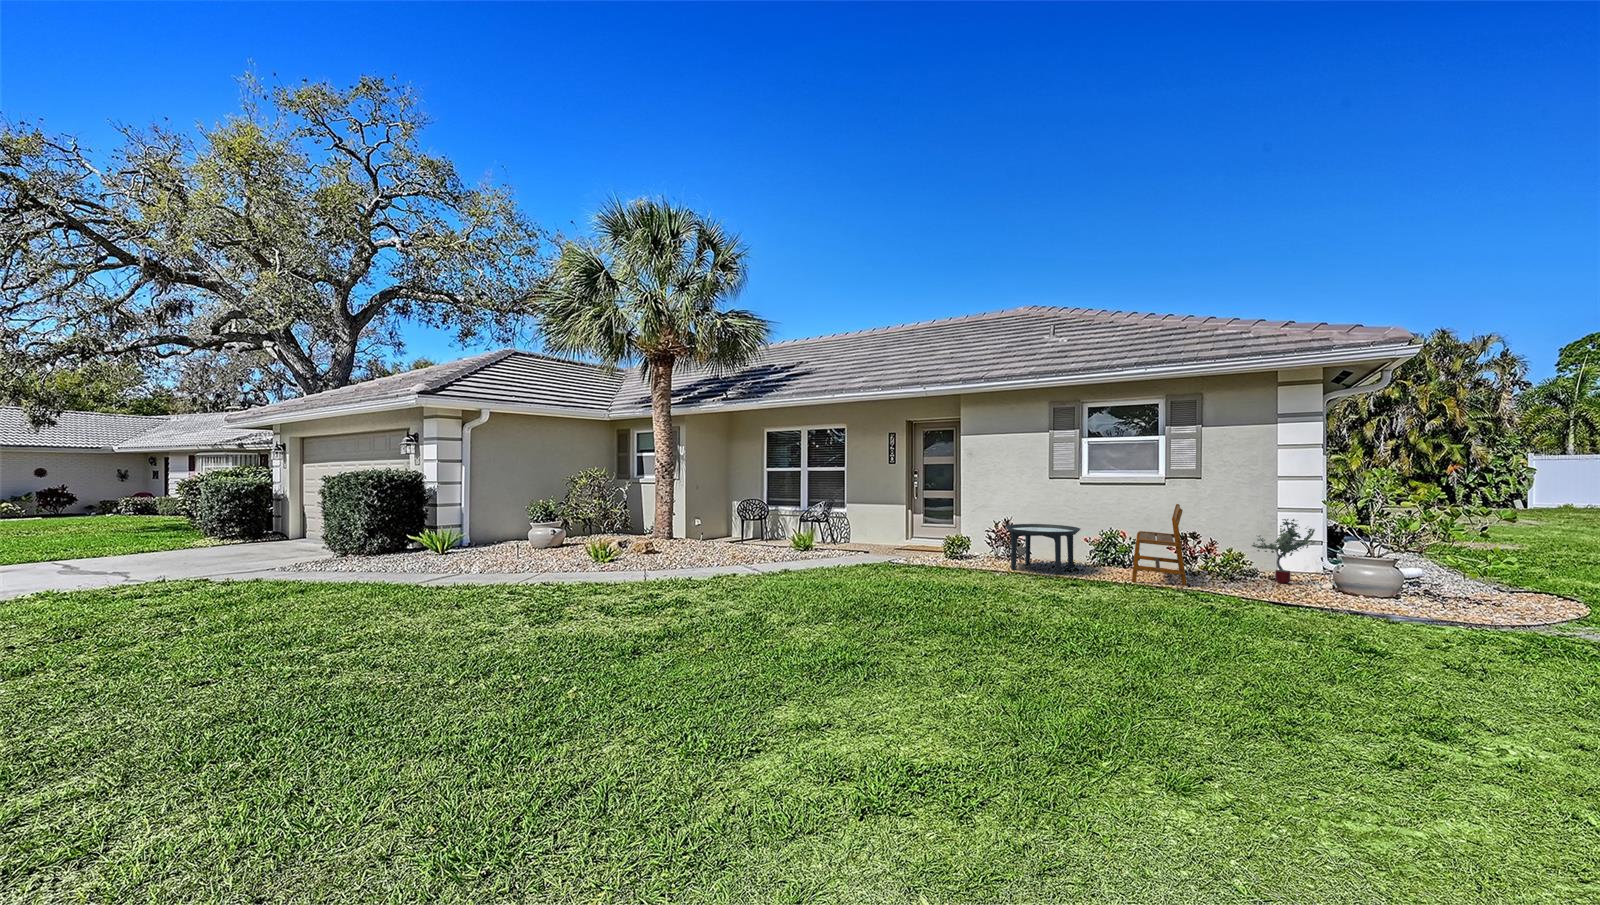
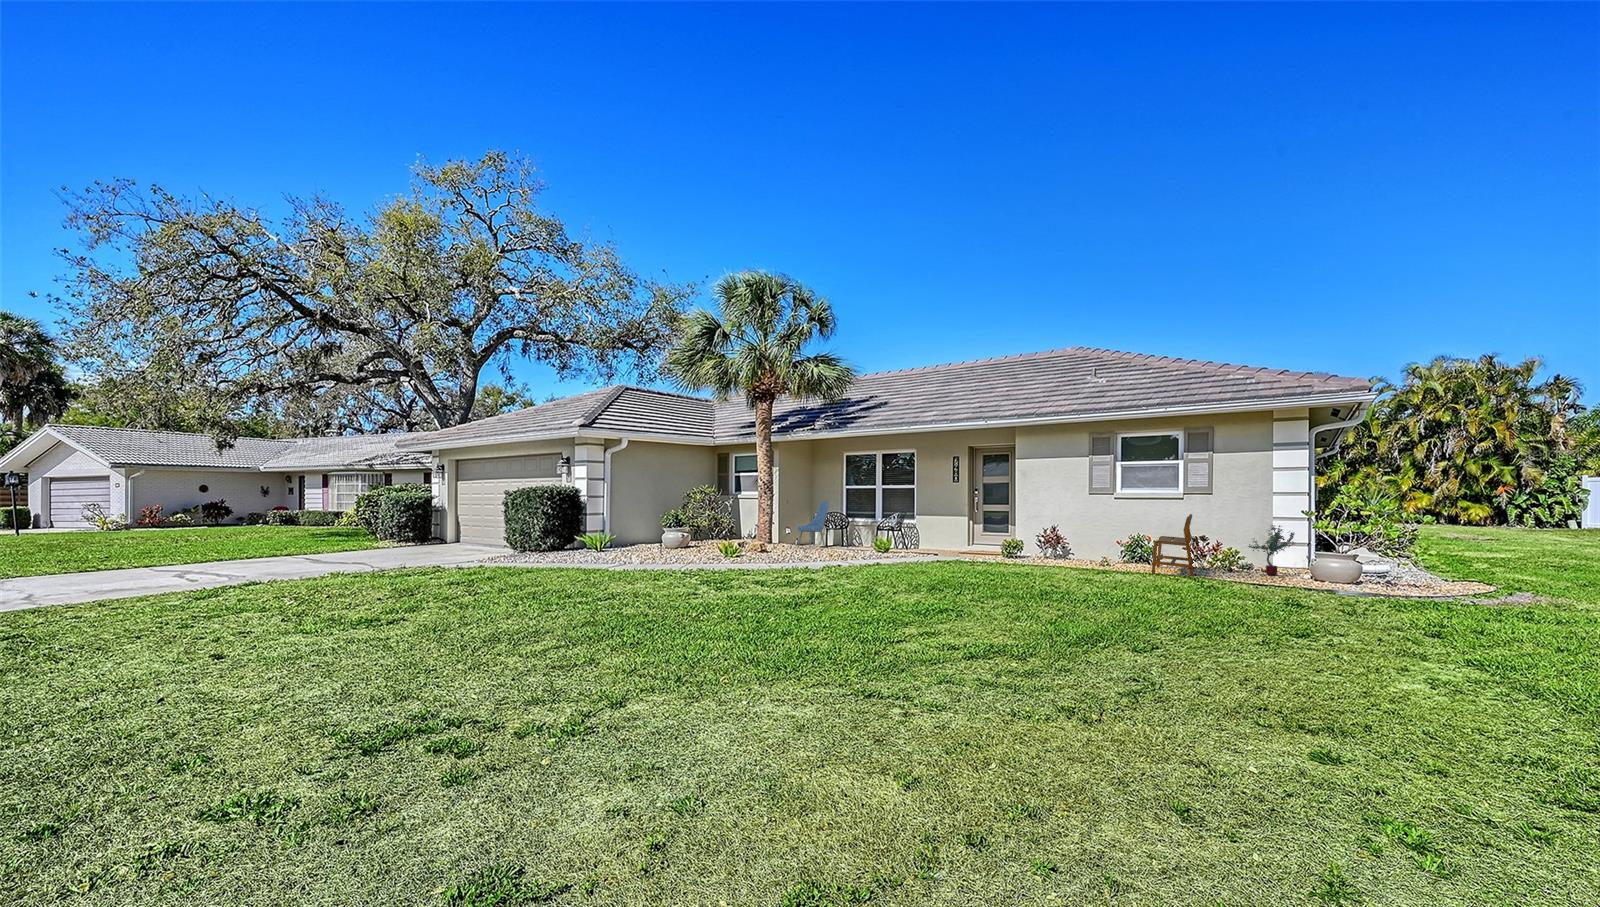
chair: none [702,486,740,544] -> present [798,501,829,548]
round table: present [1005,524,1080,574] -> none [1052,531,1113,569]

